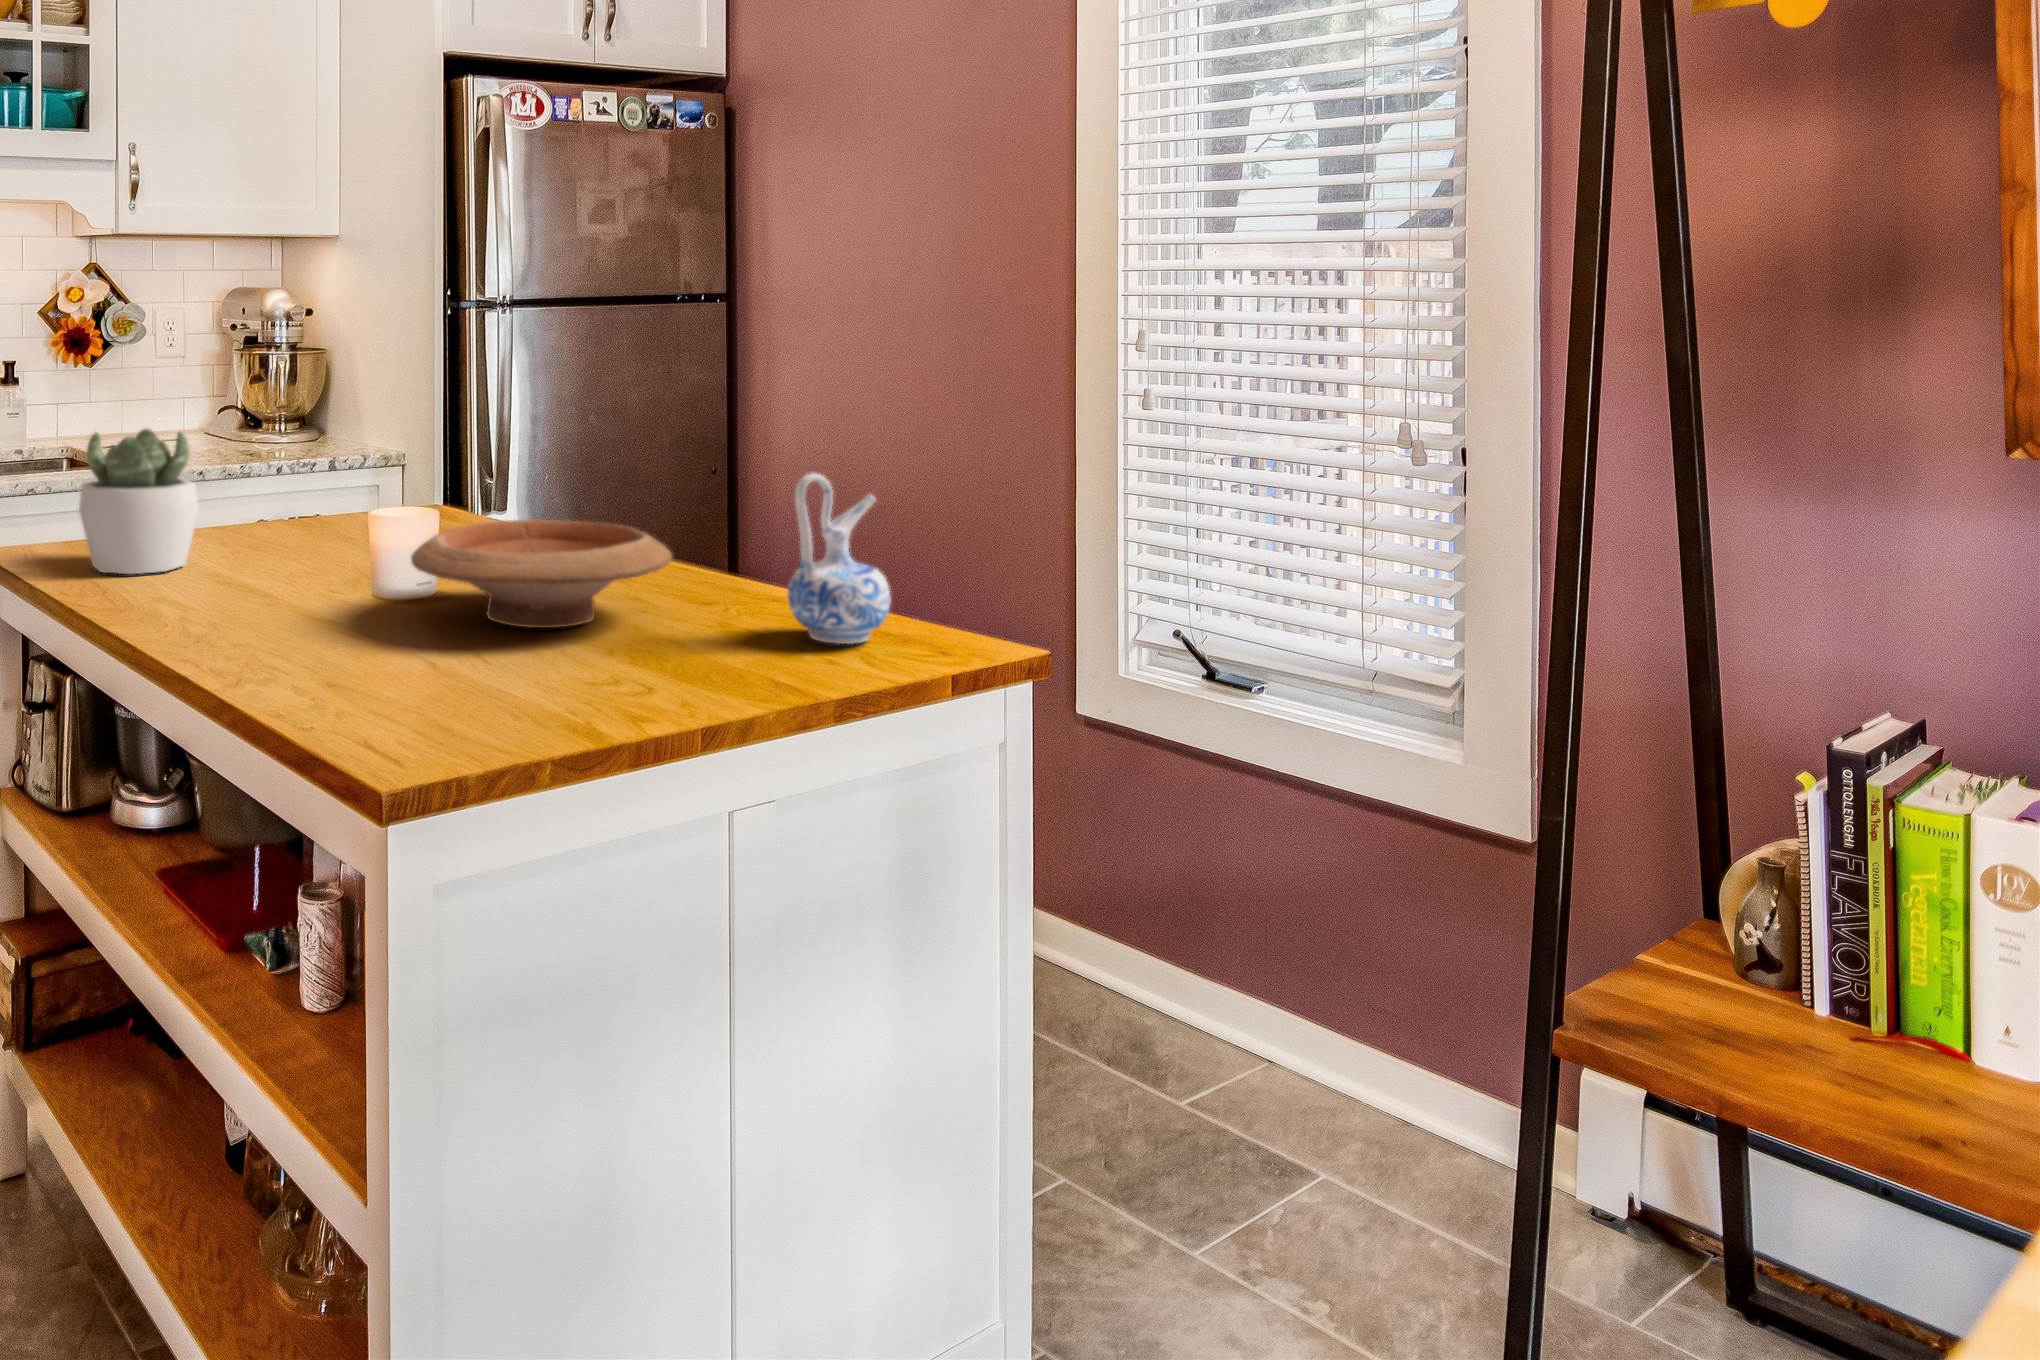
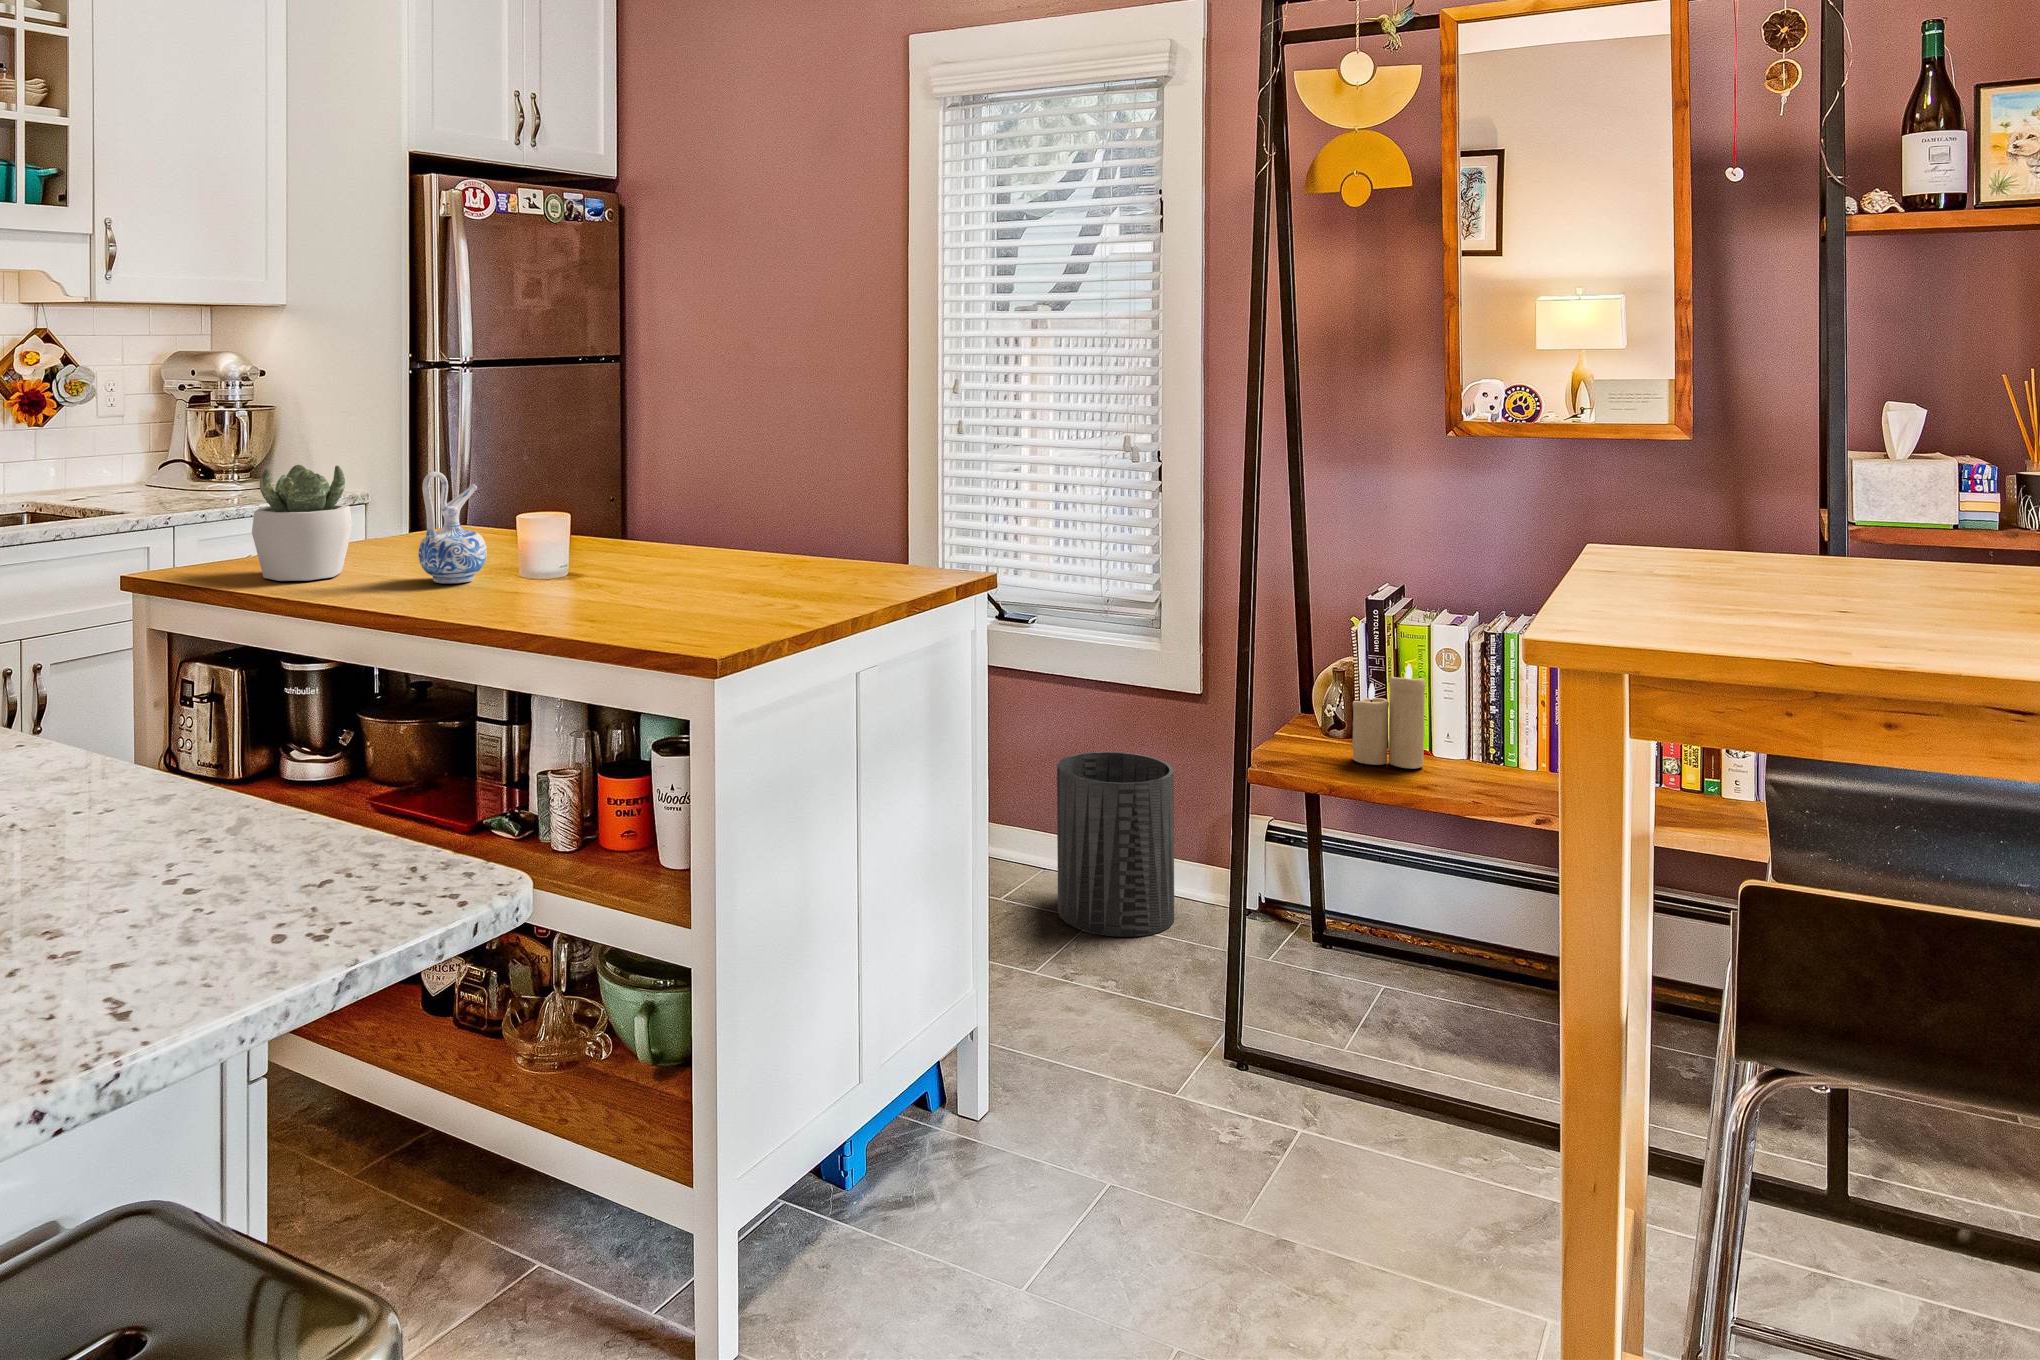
ceramic pitcher: present [788,474,890,644] -> present [418,472,487,583]
wooden bowl: present [411,520,672,628] -> none [575,516,759,589]
candle: none [1763,879,1932,1078] -> present [1352,664,1425,769]
trash can: none [1265,902,1468,1209] -> present [1057,752,1174,937]

